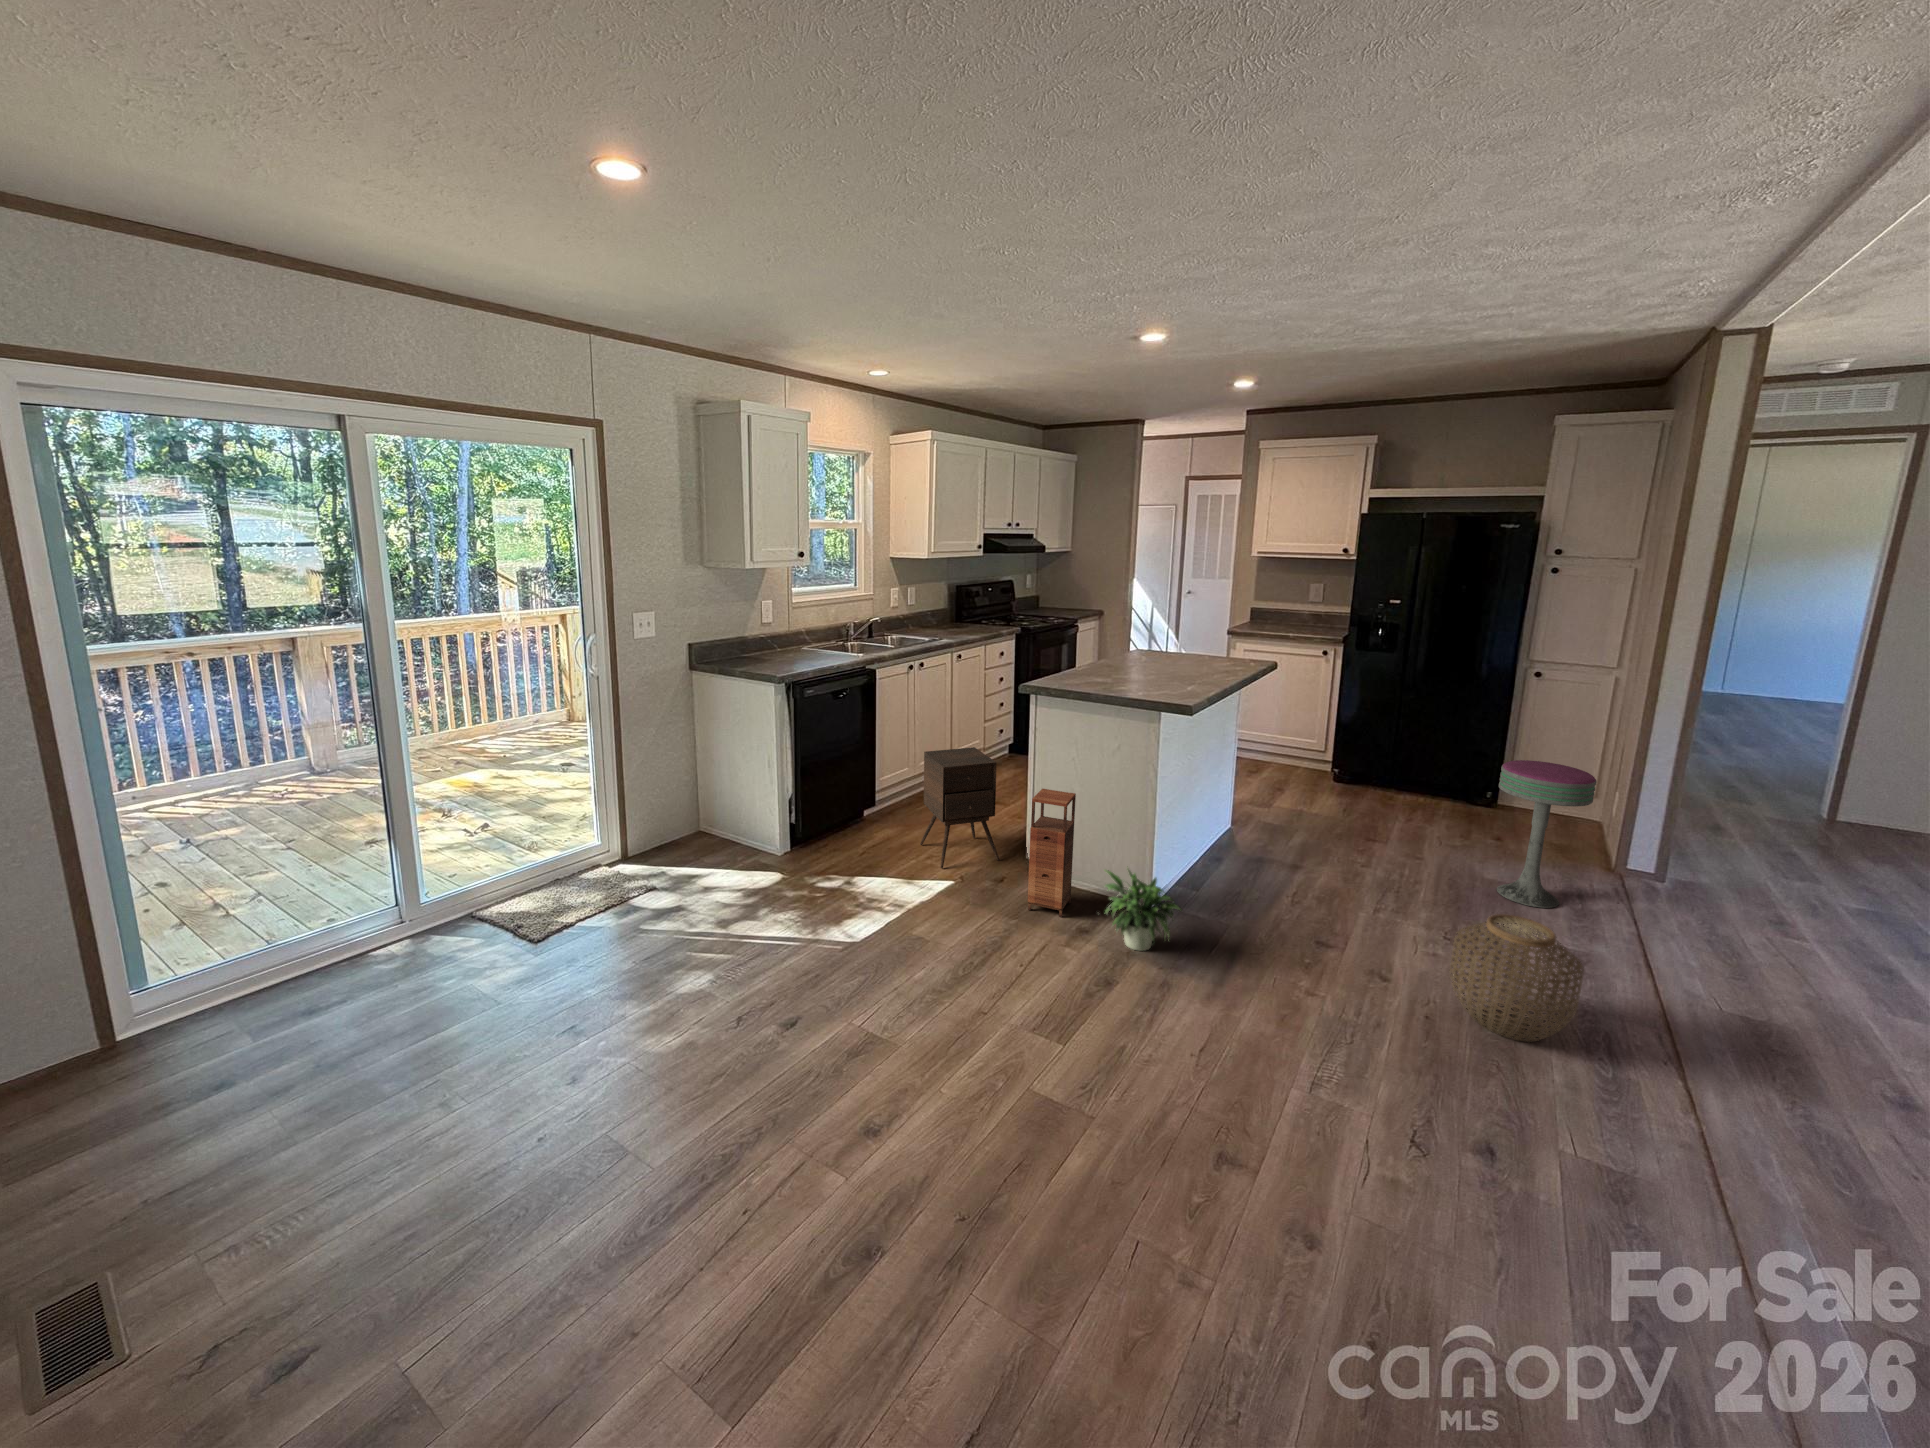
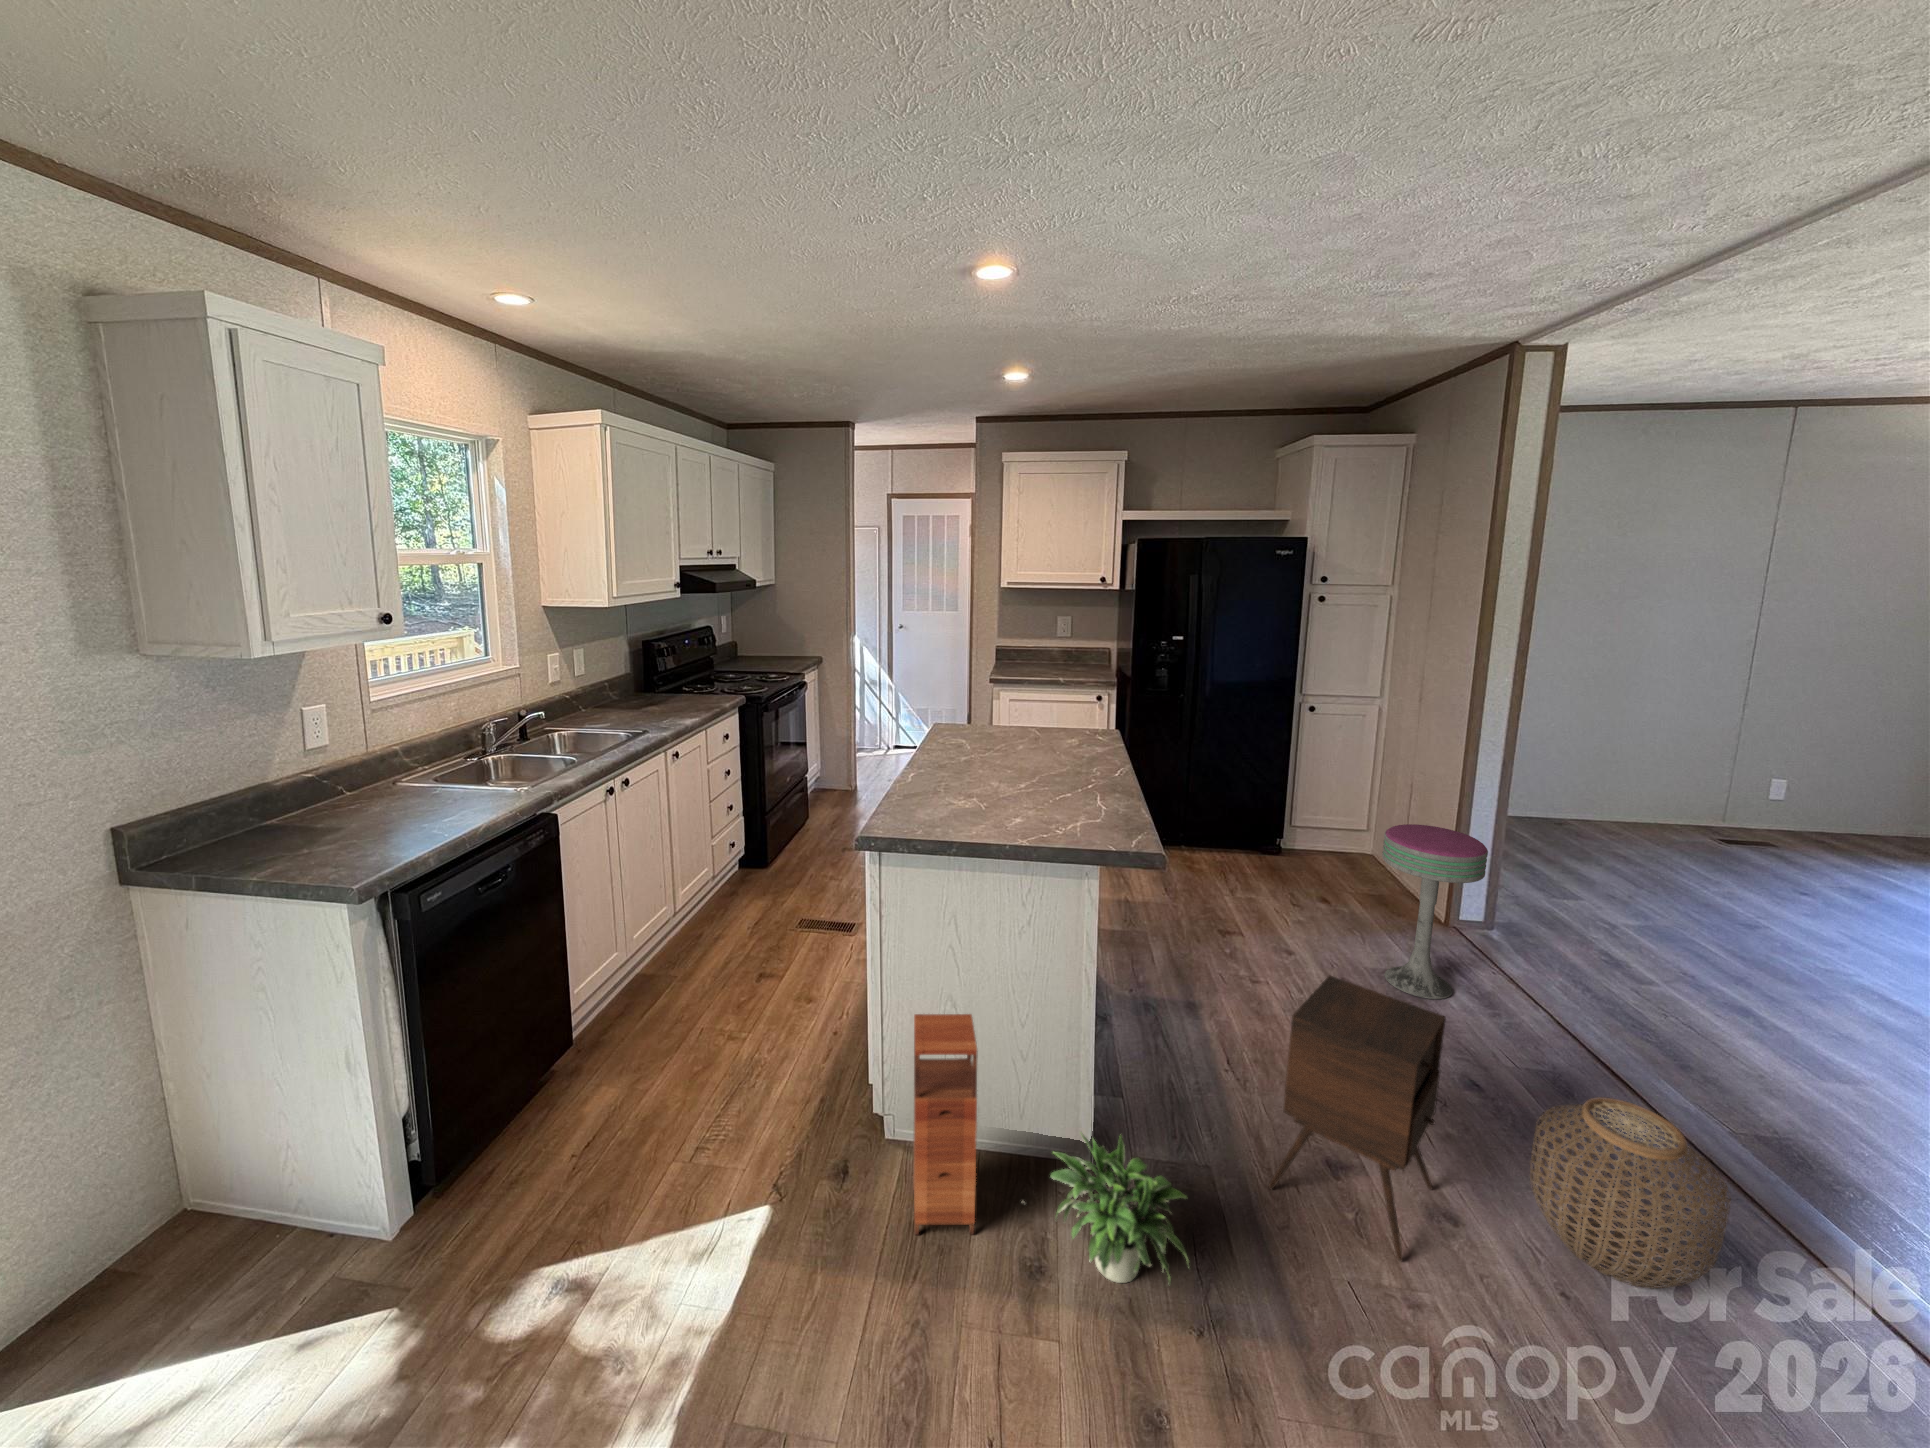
side table: present [920,747,999,868] -> present [1268,976,1446,1261]

